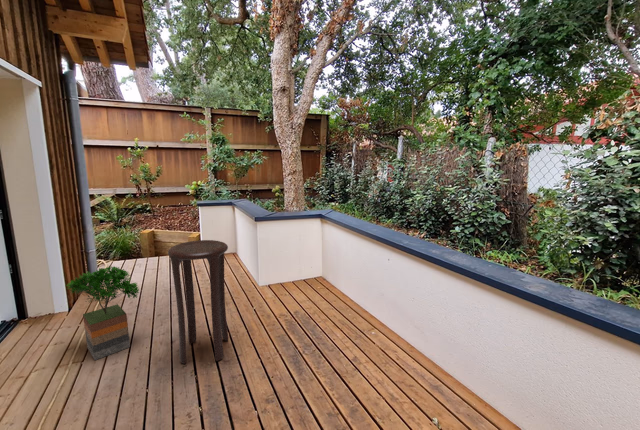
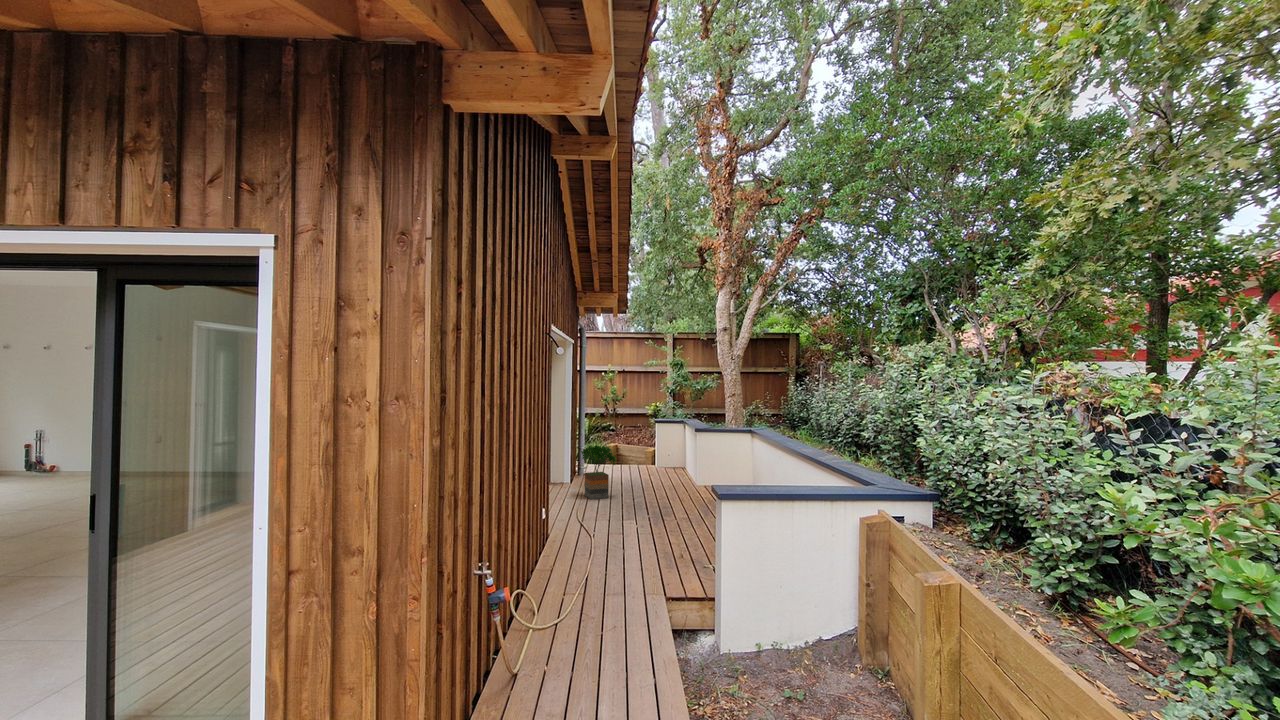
stool: present [168,240,228,364] -> none [636,431,671,507]

